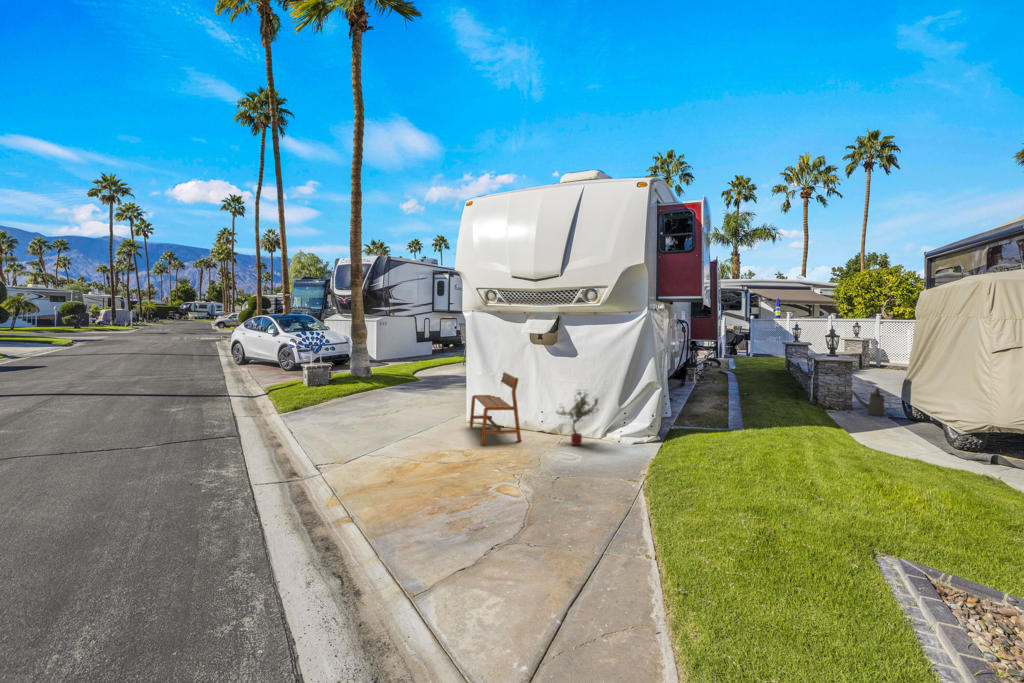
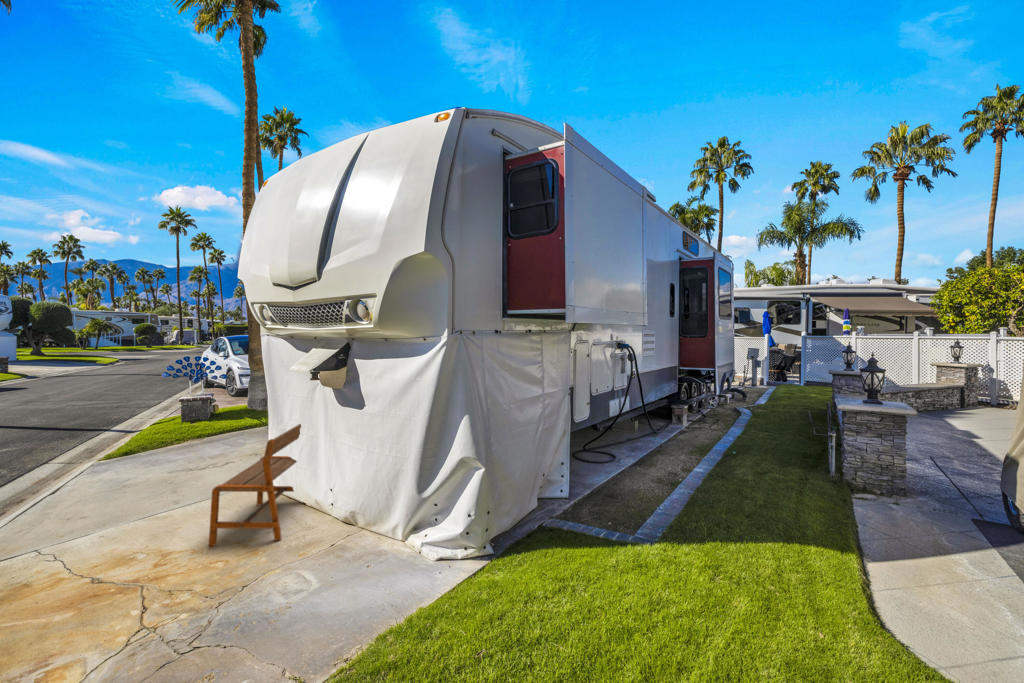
watering can: present [851,388,885,416] -> none [901,459,973,511]
potted tree: present [557,390,598,446] -> none [327,463,384,558]

